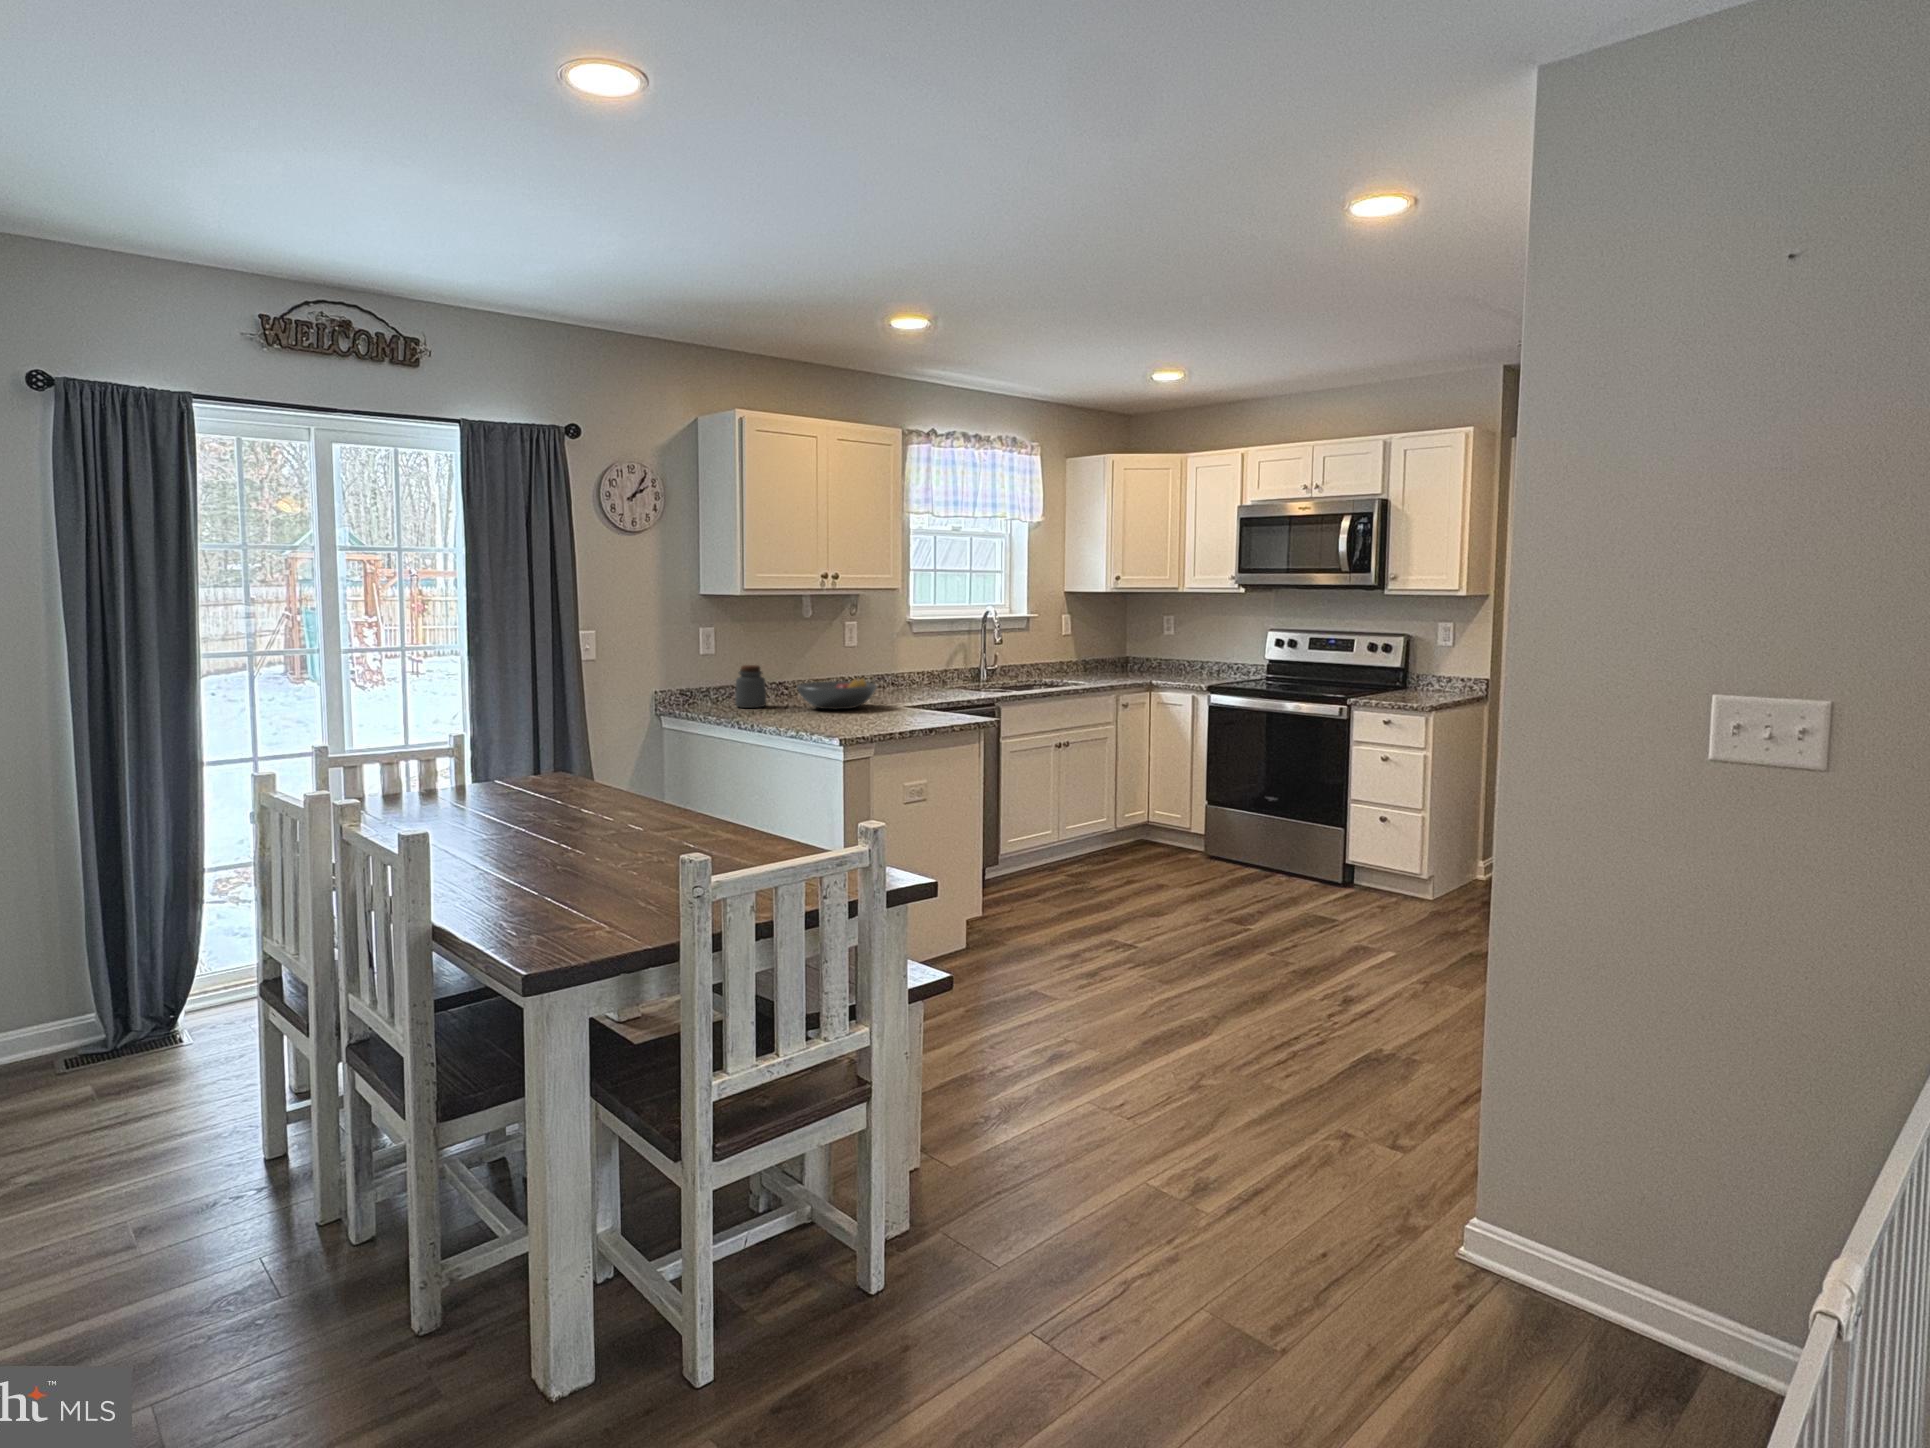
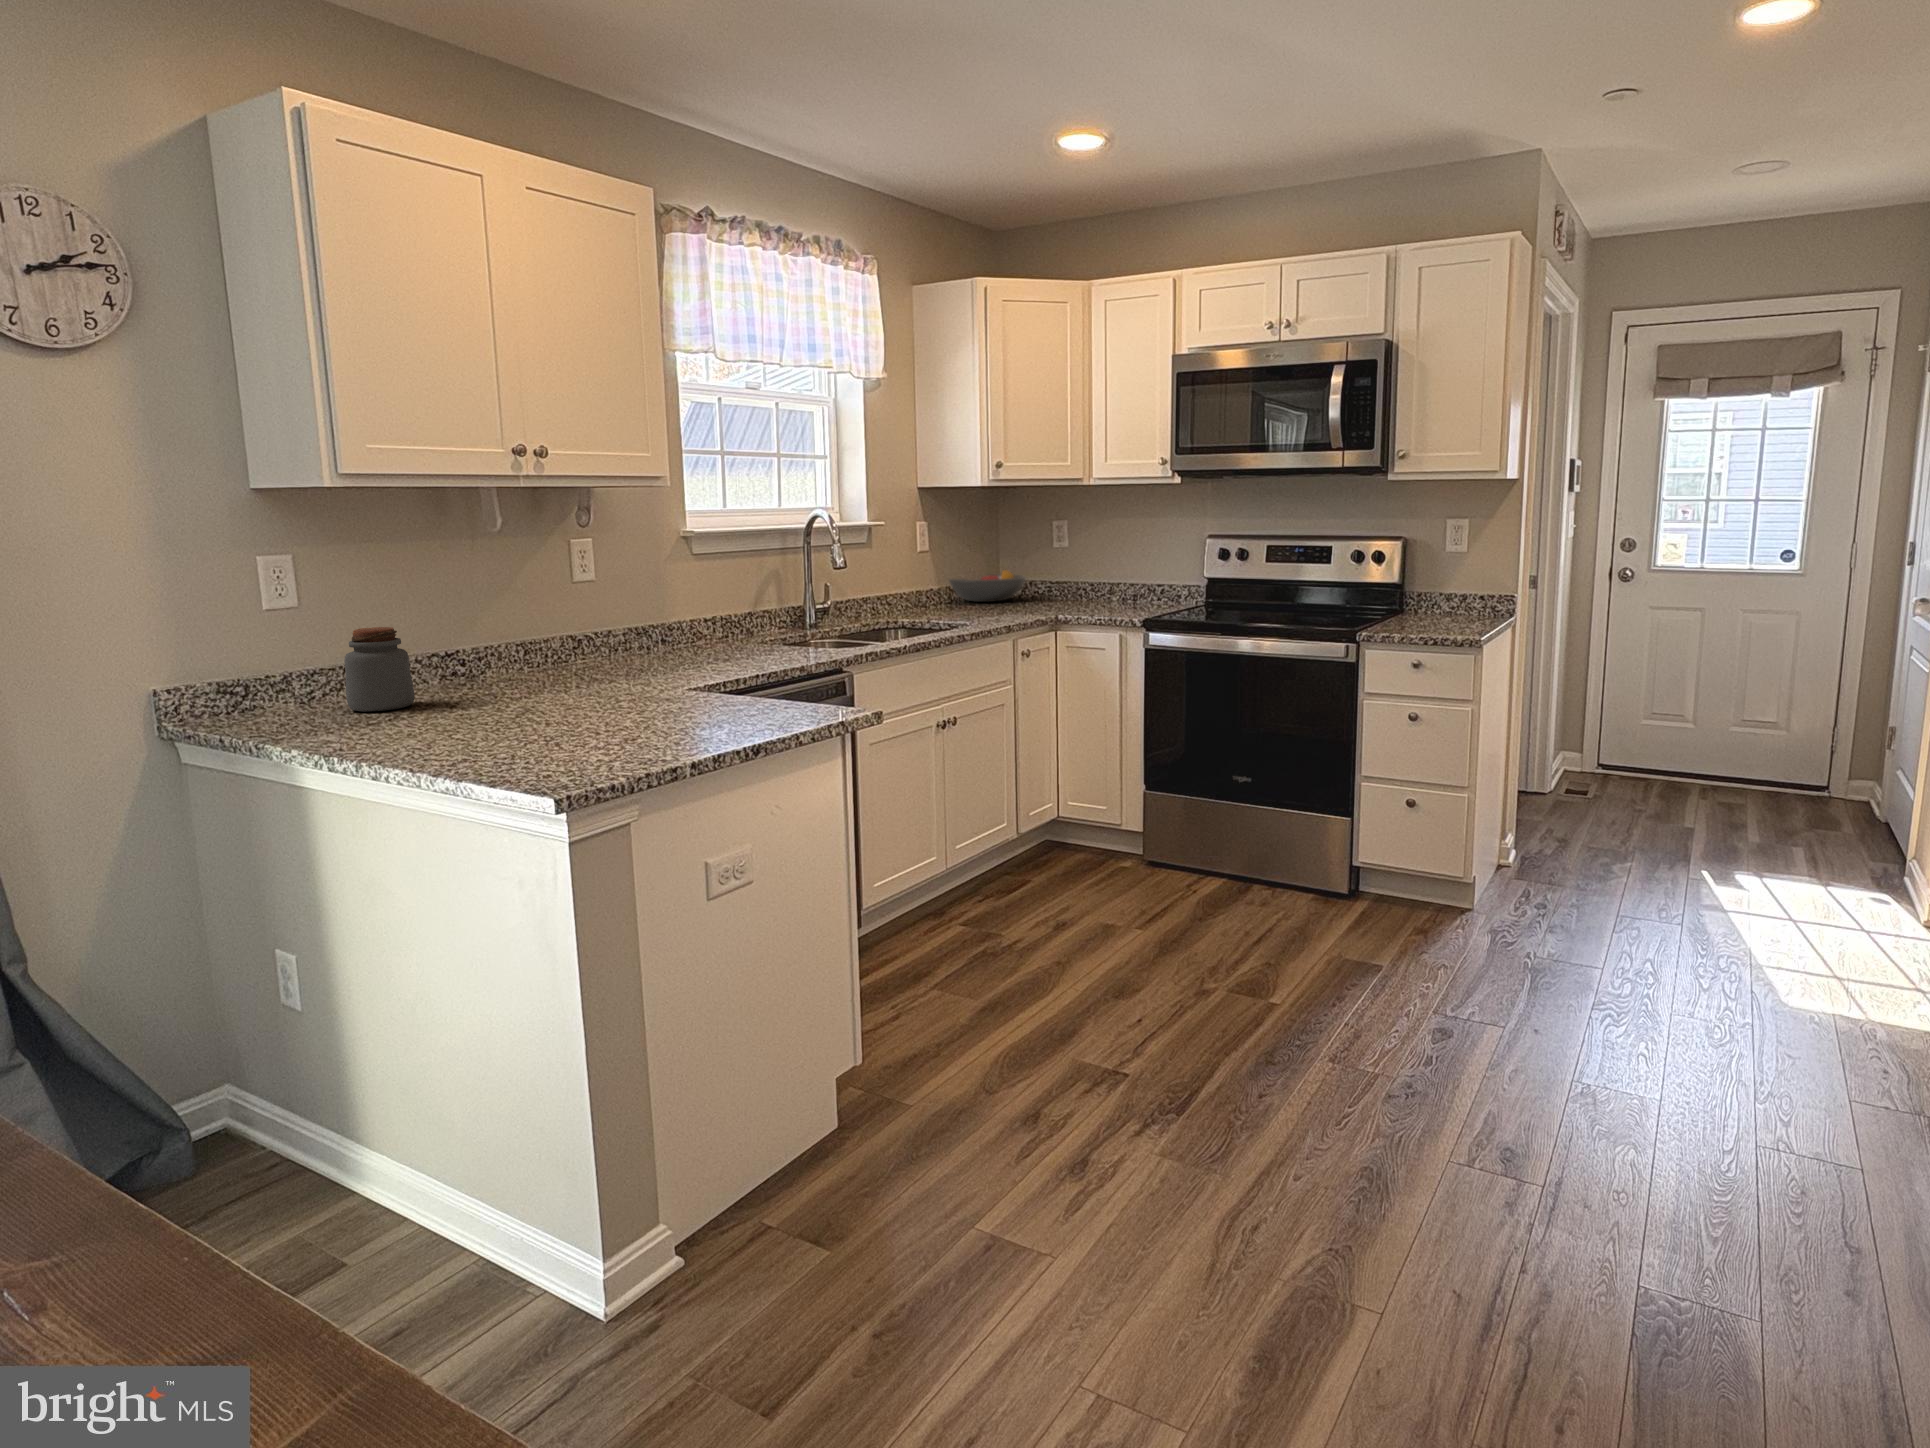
fruit bowl: present [797,678,877,709] -> present [949,570,1026,602]

